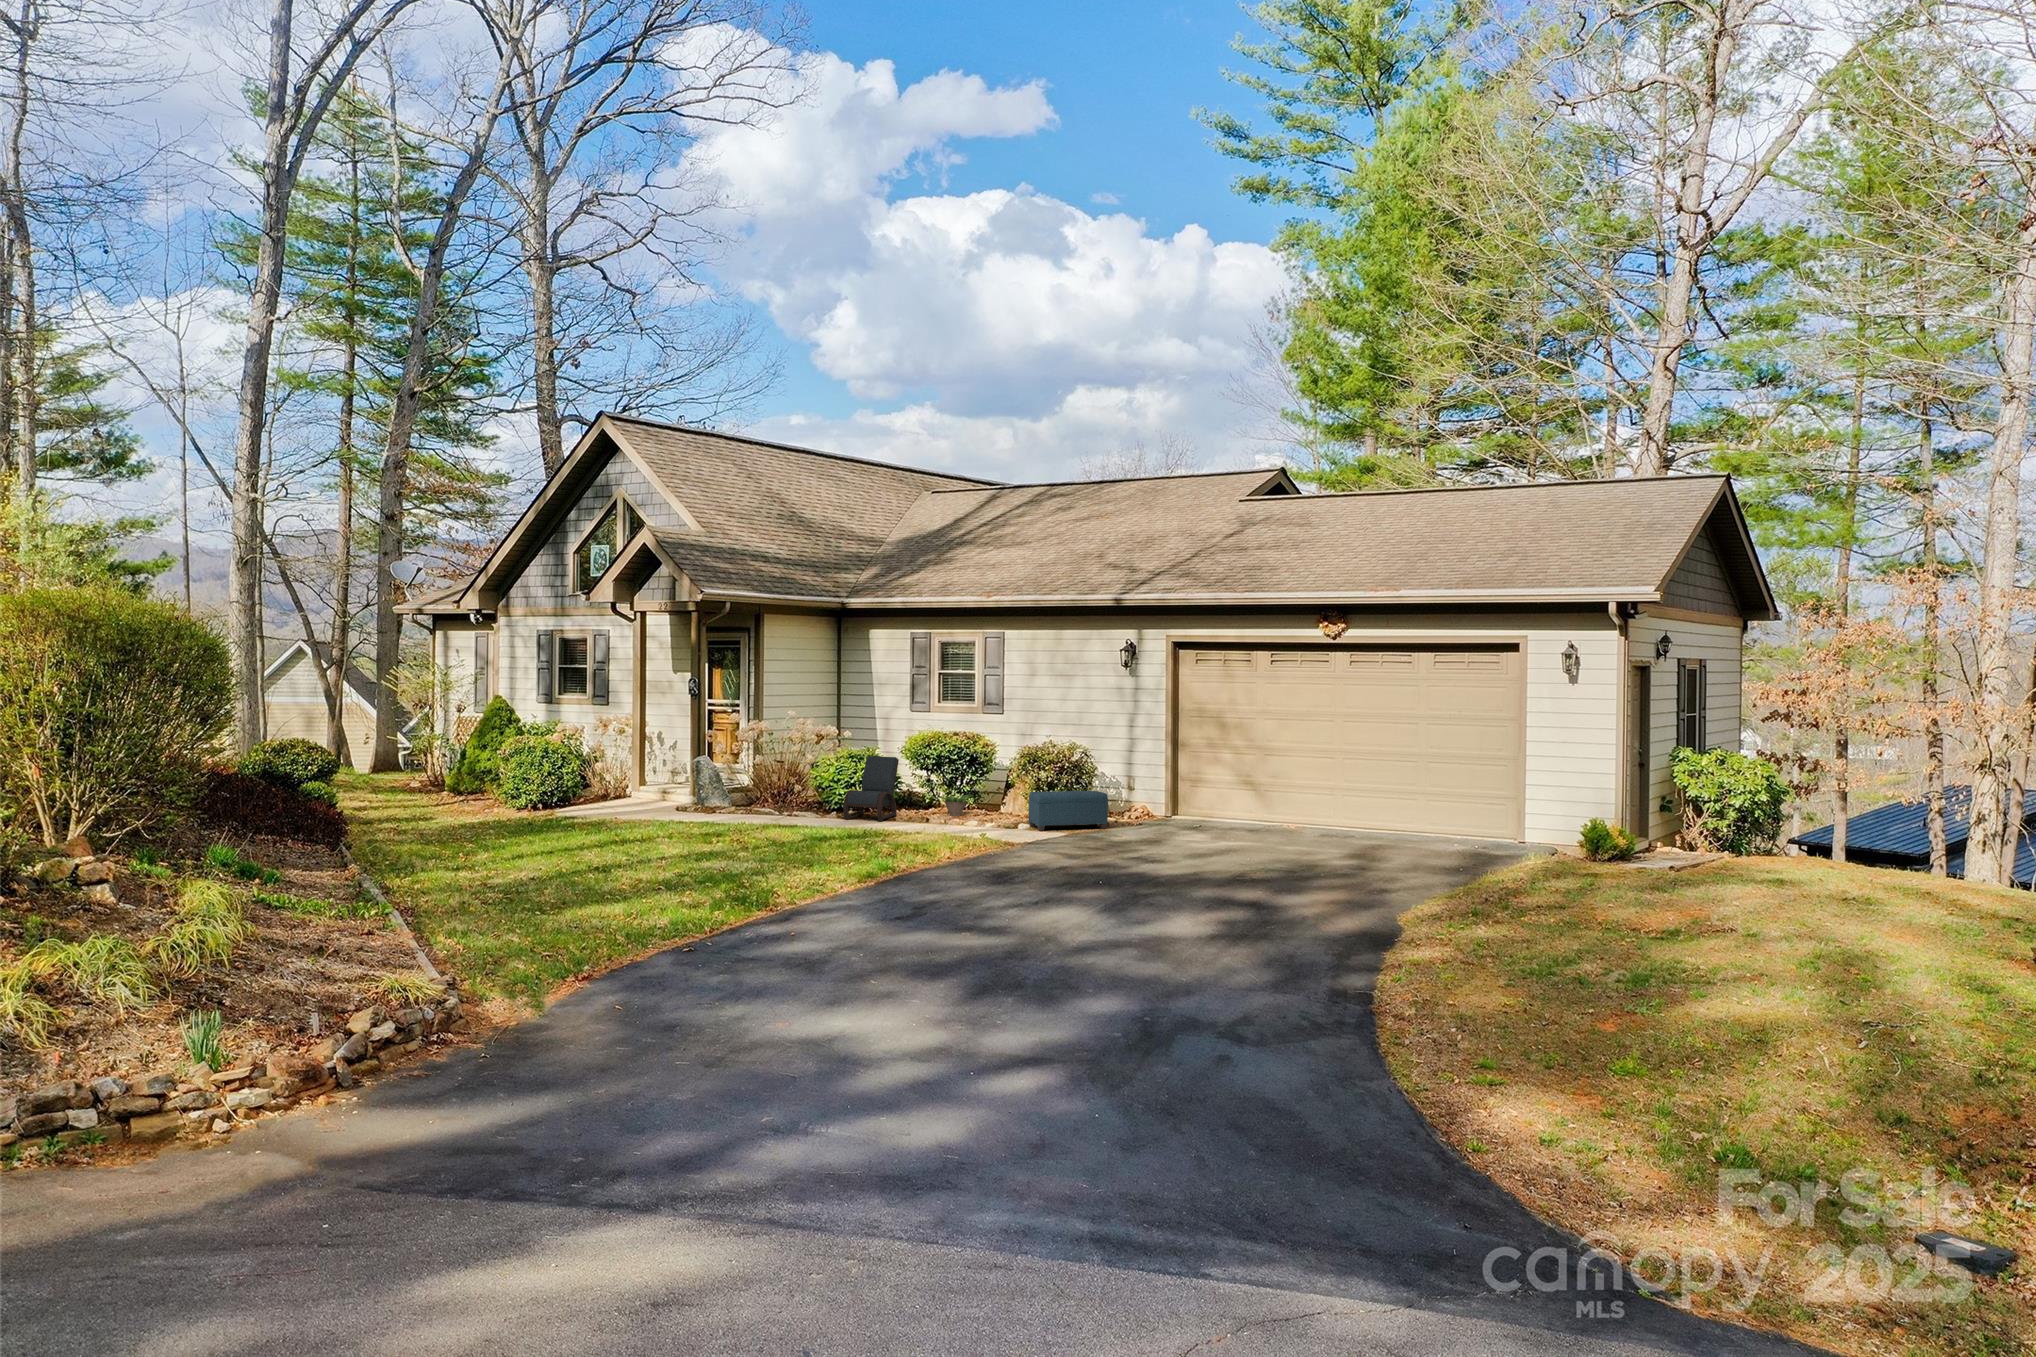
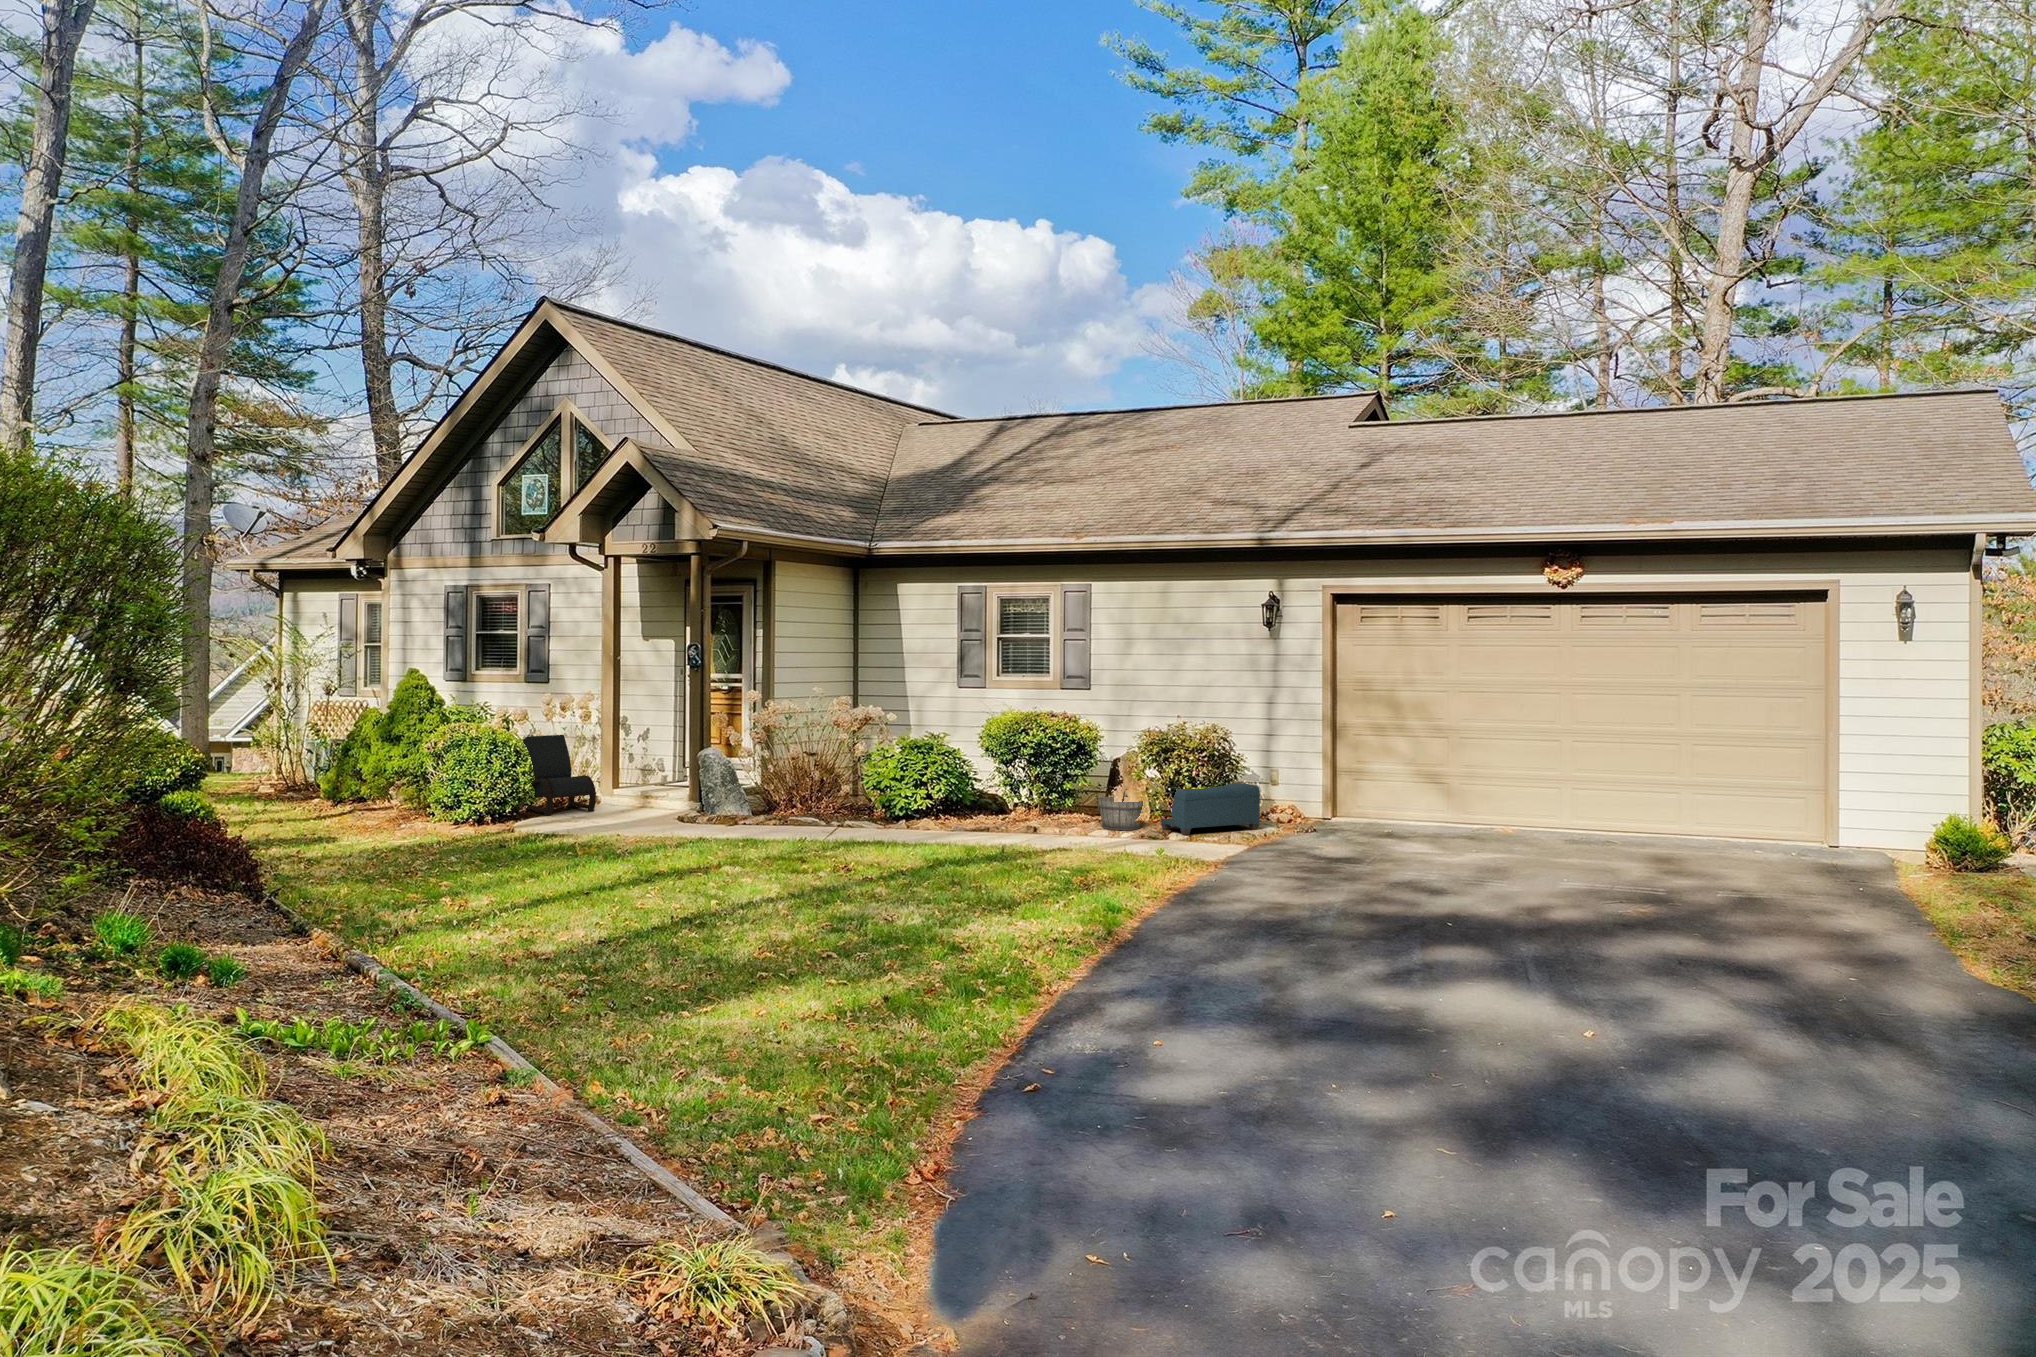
lounge chair: present [843,756,899,821] -> present [523,735,596,815]
decorative plant: present [941,794,971,816] -> none [1023,789,1072,818]
wooden bucket: none [980,794,1018,826] -> present [1097,789,1143,830]

